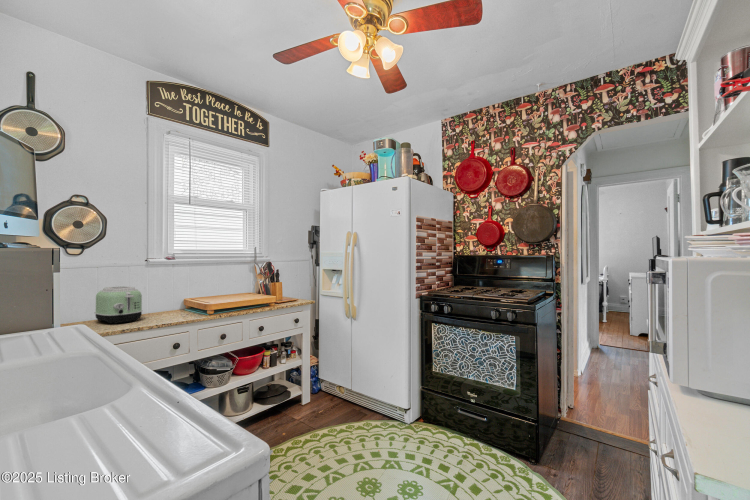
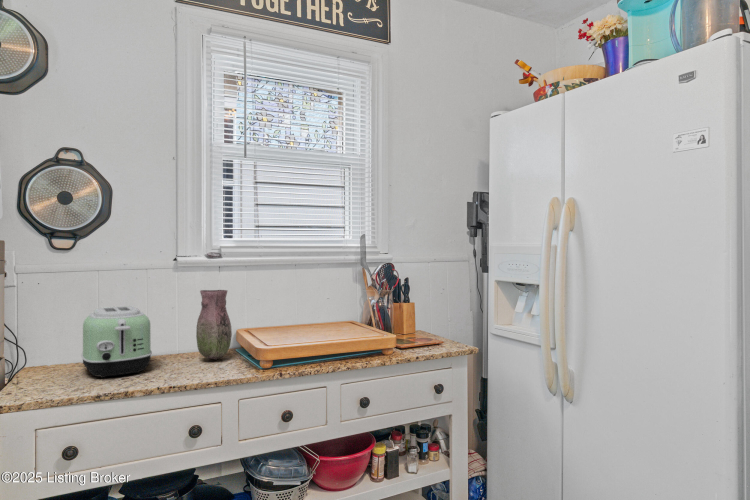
vase: none [165,276,186,314] -> present [196,290,232,360]

